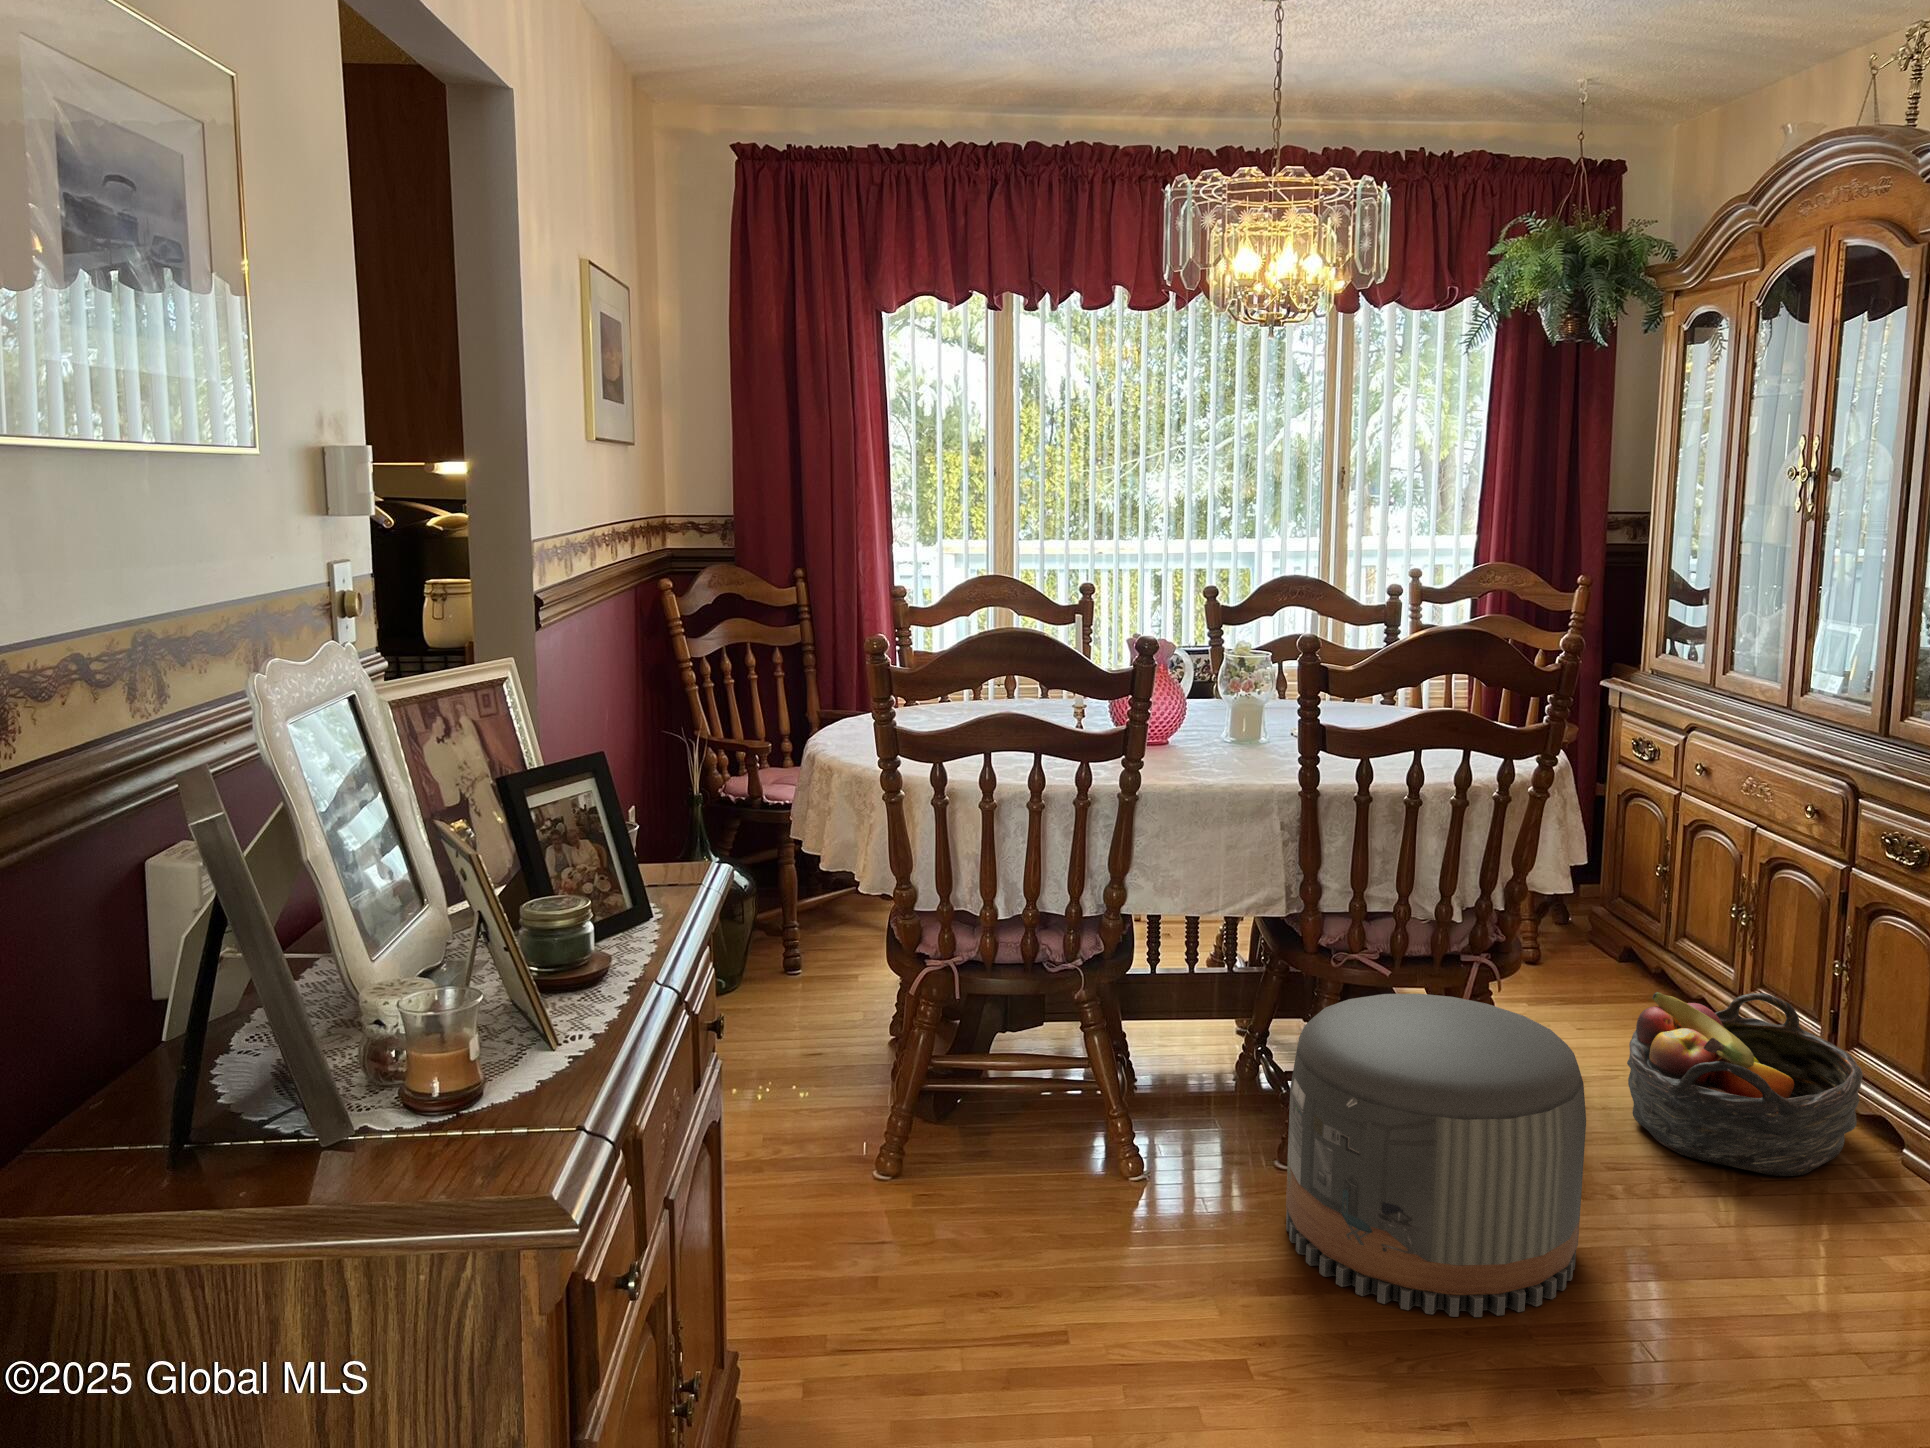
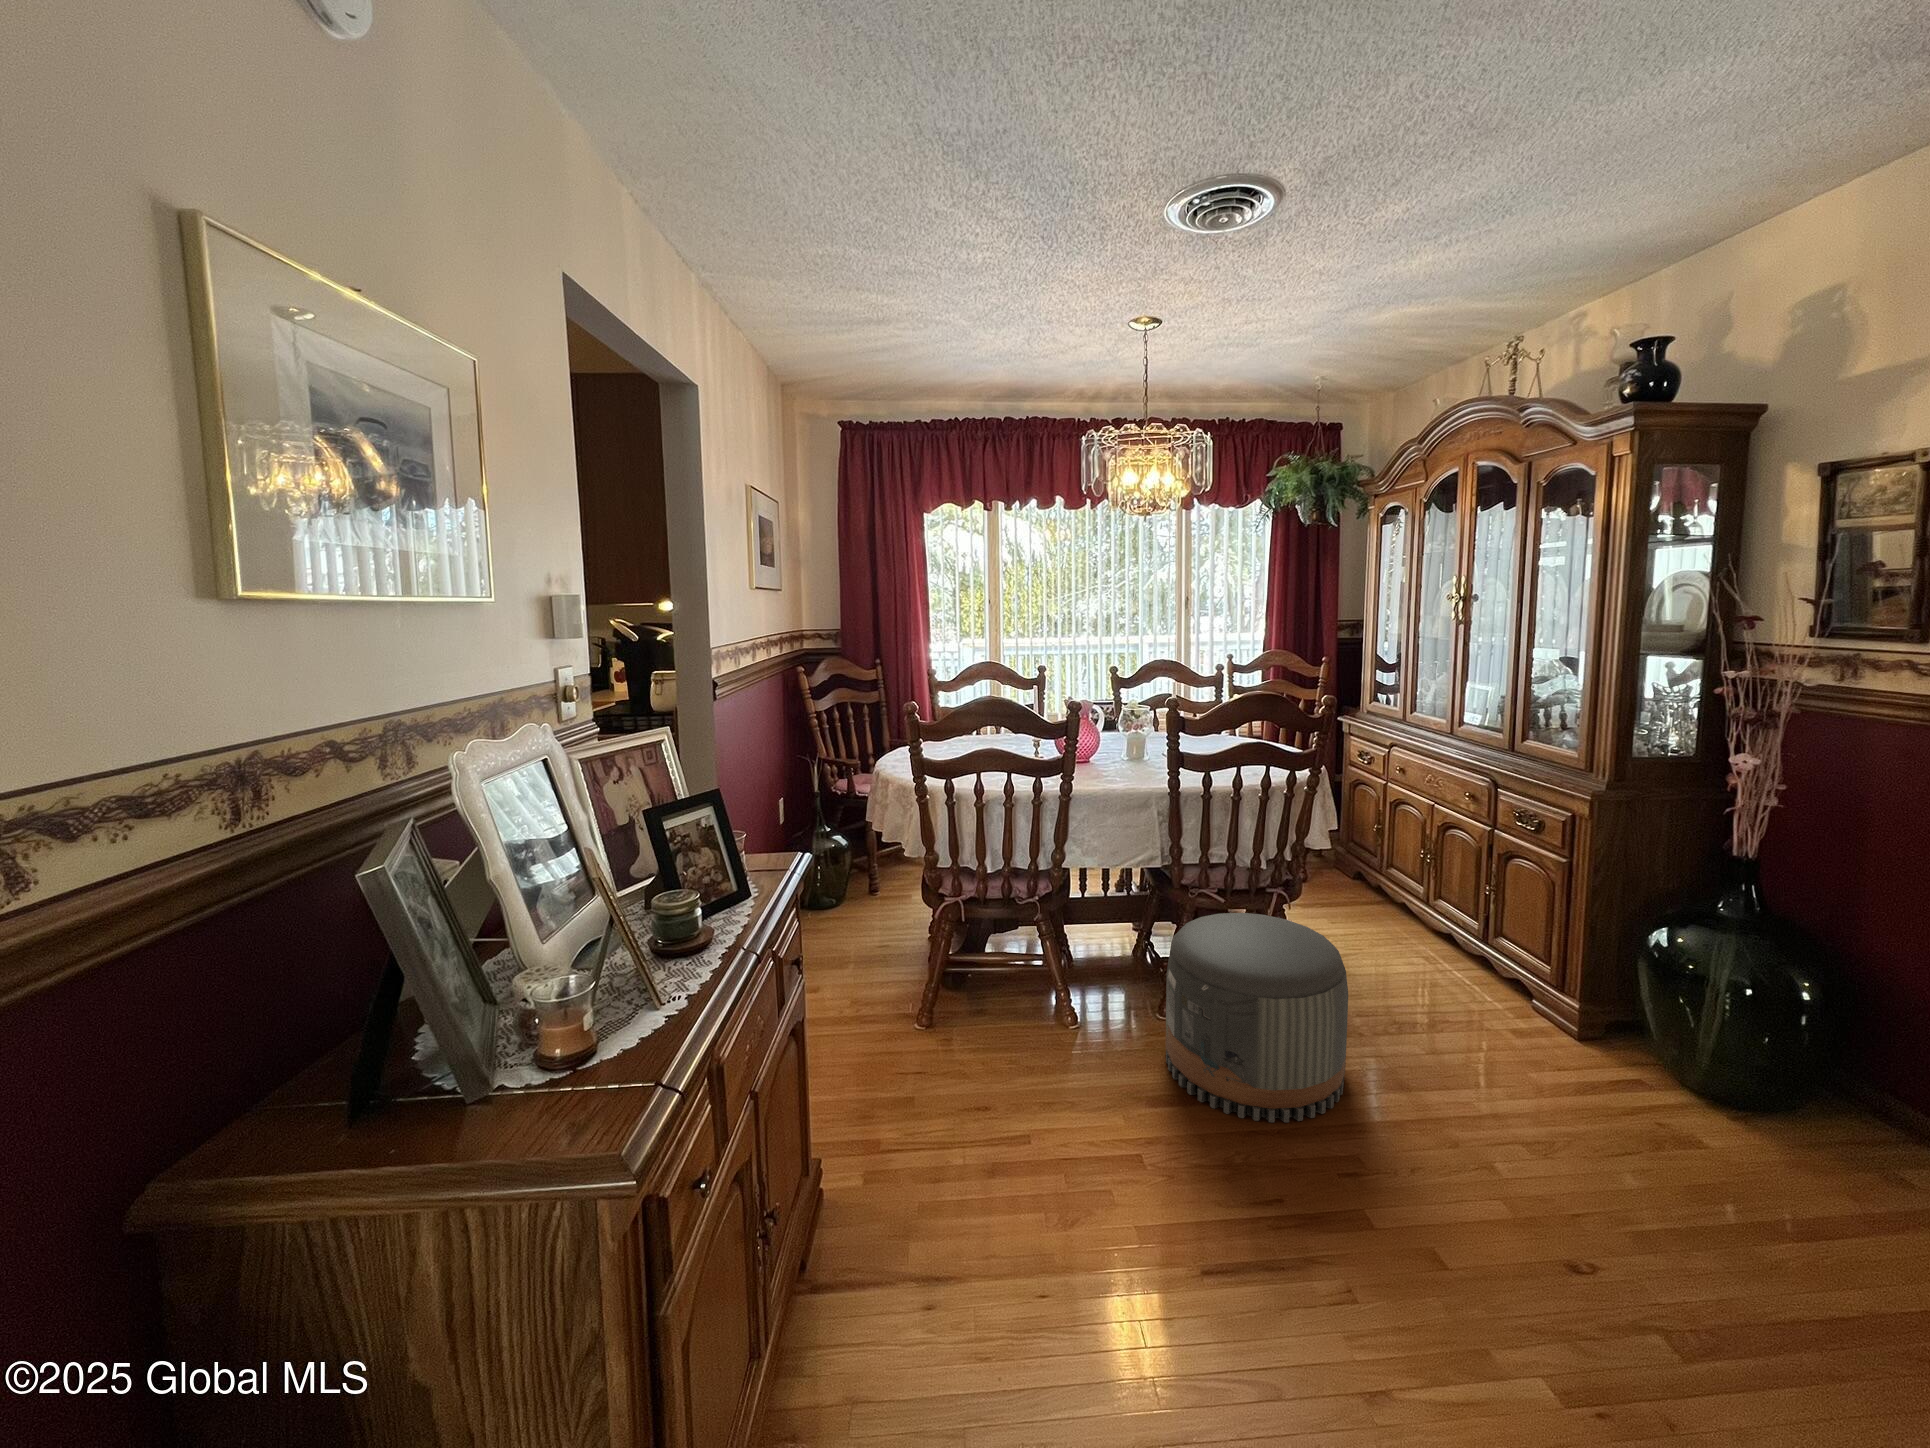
basket: present [1627,992,1863,1176] -> none [1367,904,1508,1019]

